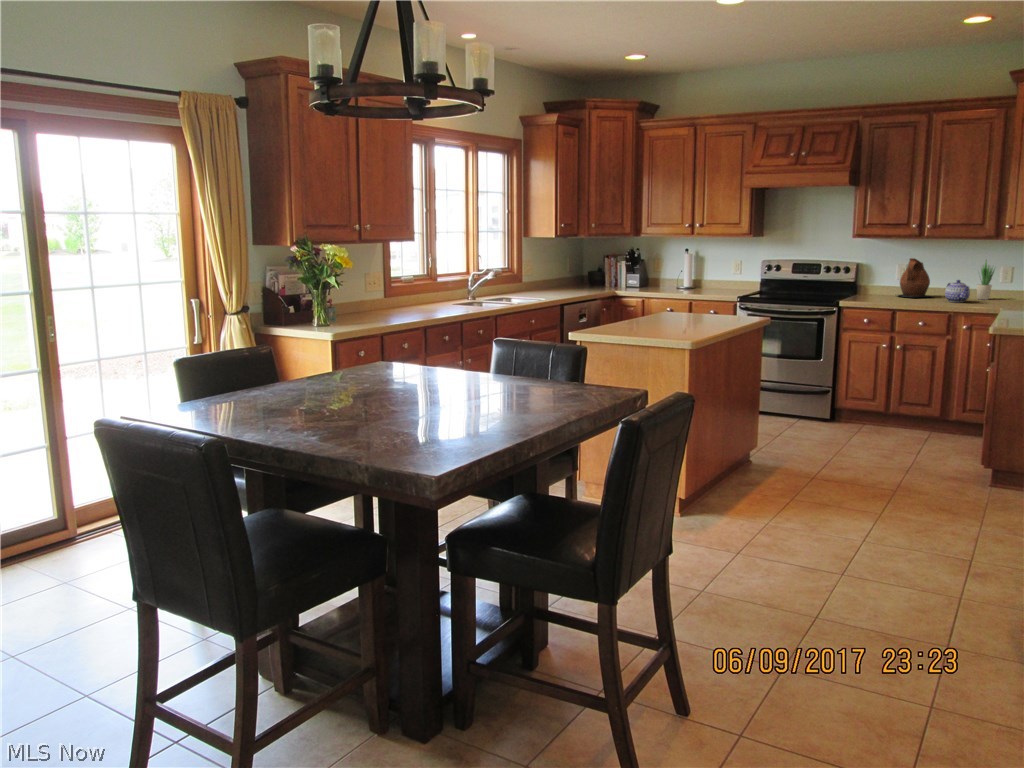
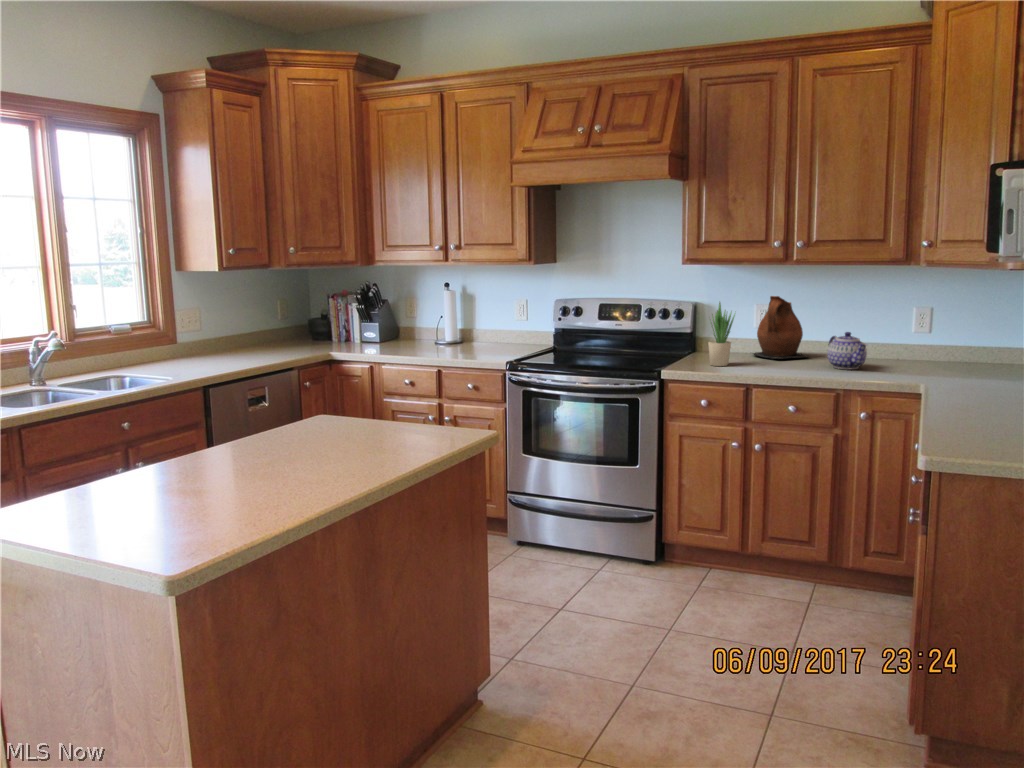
potted plant: present [977,260,995,300] -> present [708,303,735,366]

